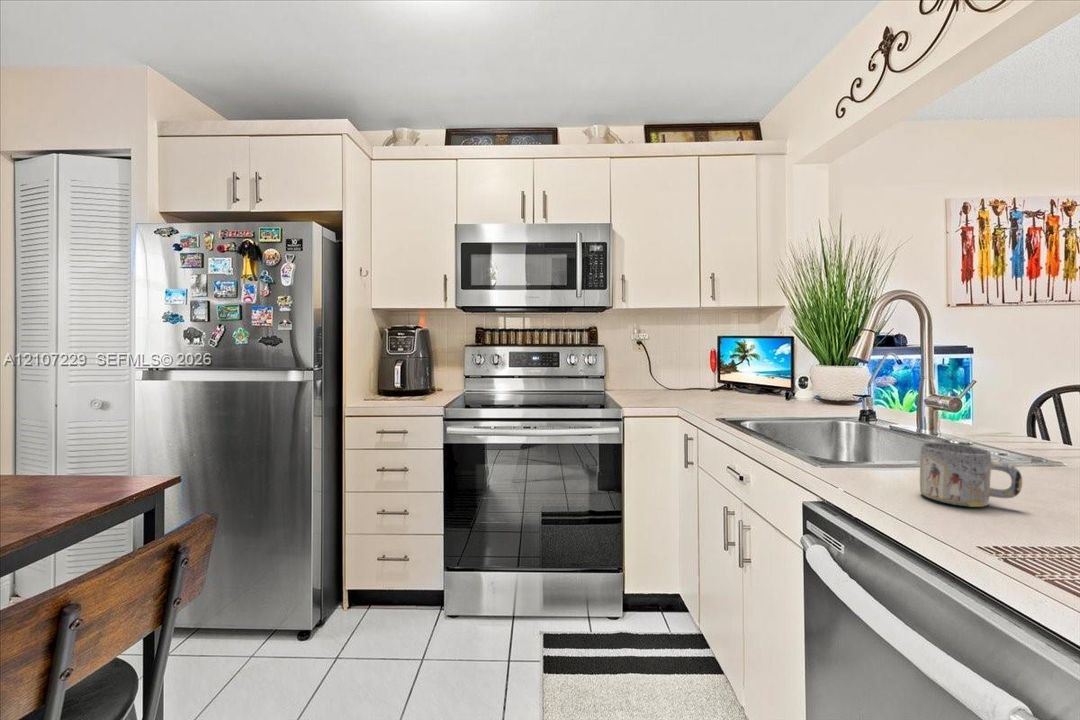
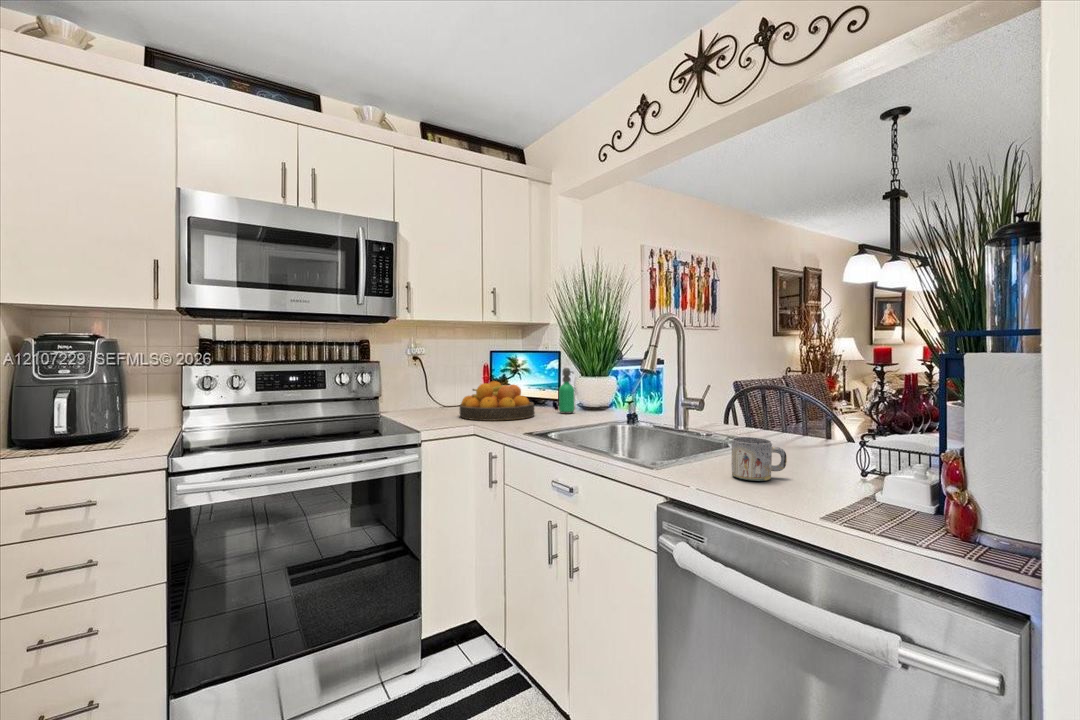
soap dispenser: none [786,353,806,405] -> present [559,368,575,414]
fruit bowl: none [672,366,753,405] -> present [460,381,535,421]

